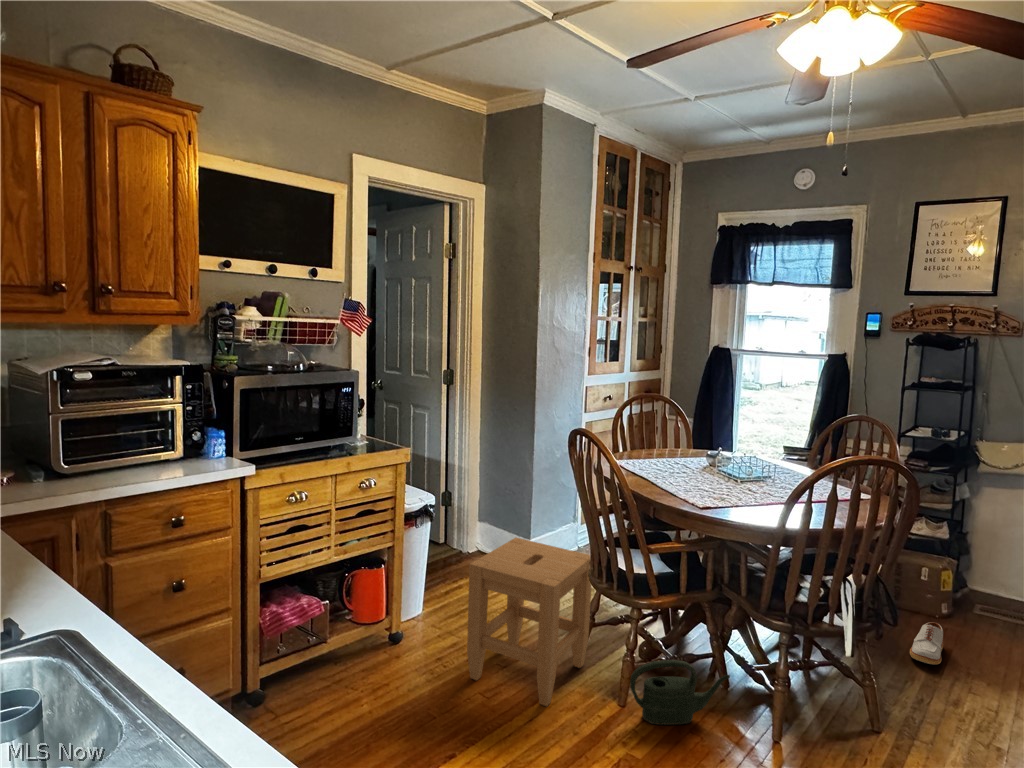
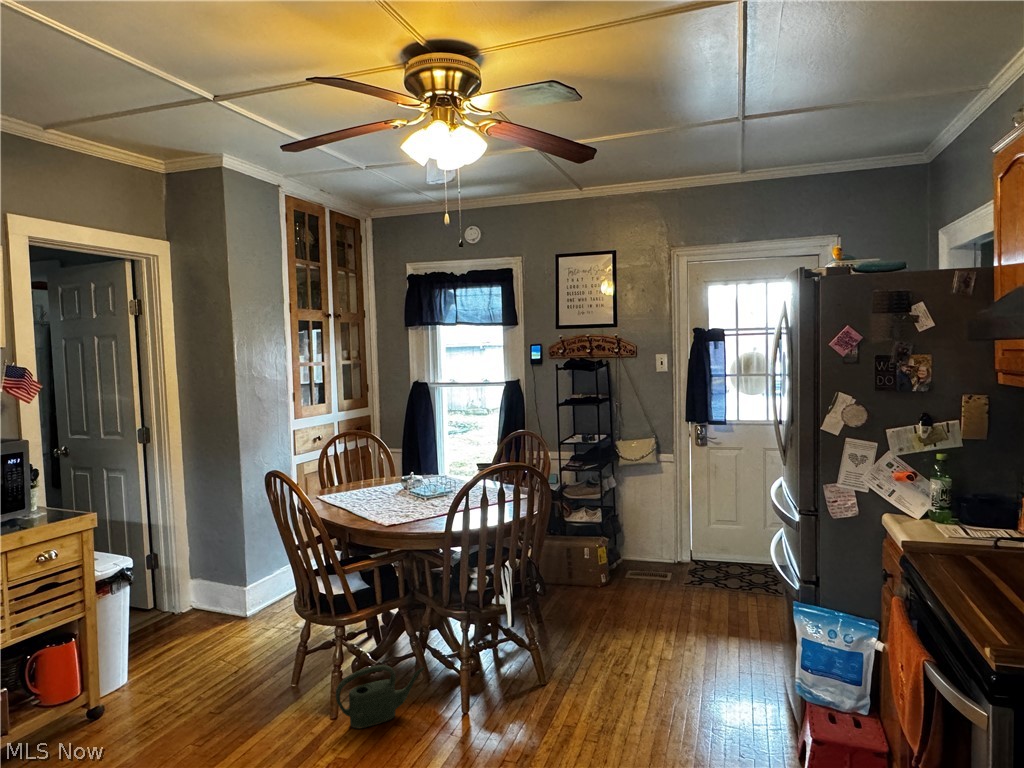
stool: present [467,538,591,706] -> none [165,586,300,742]
shoe: present [910,622,944,664] -> none [574,588,599,621]

